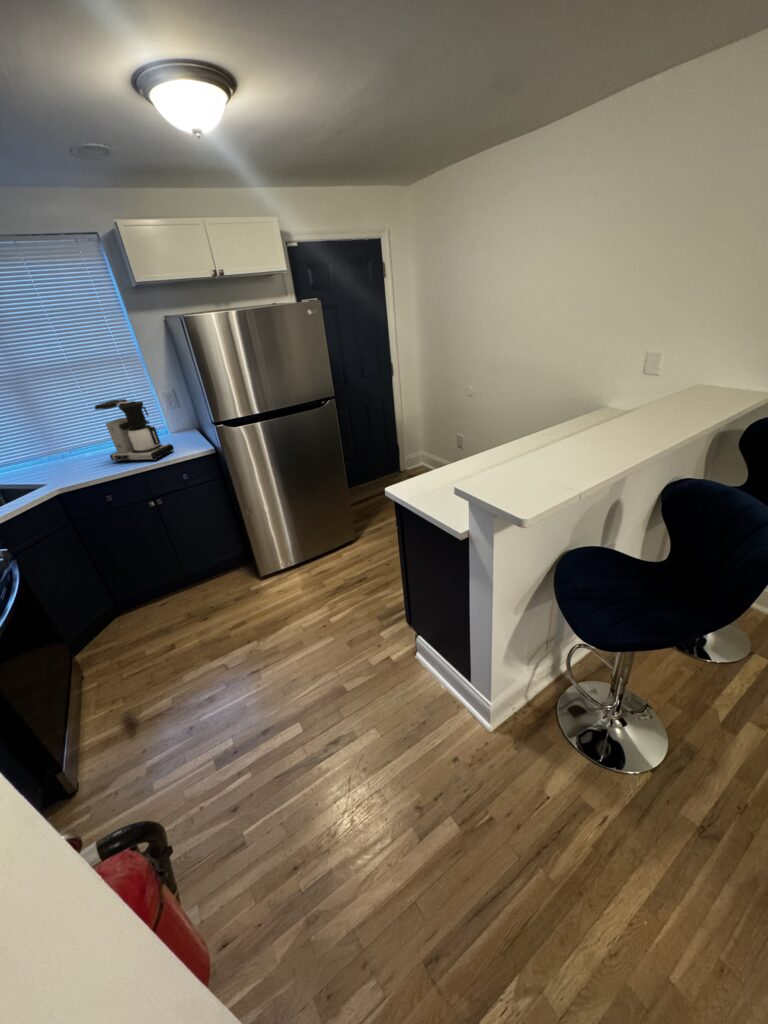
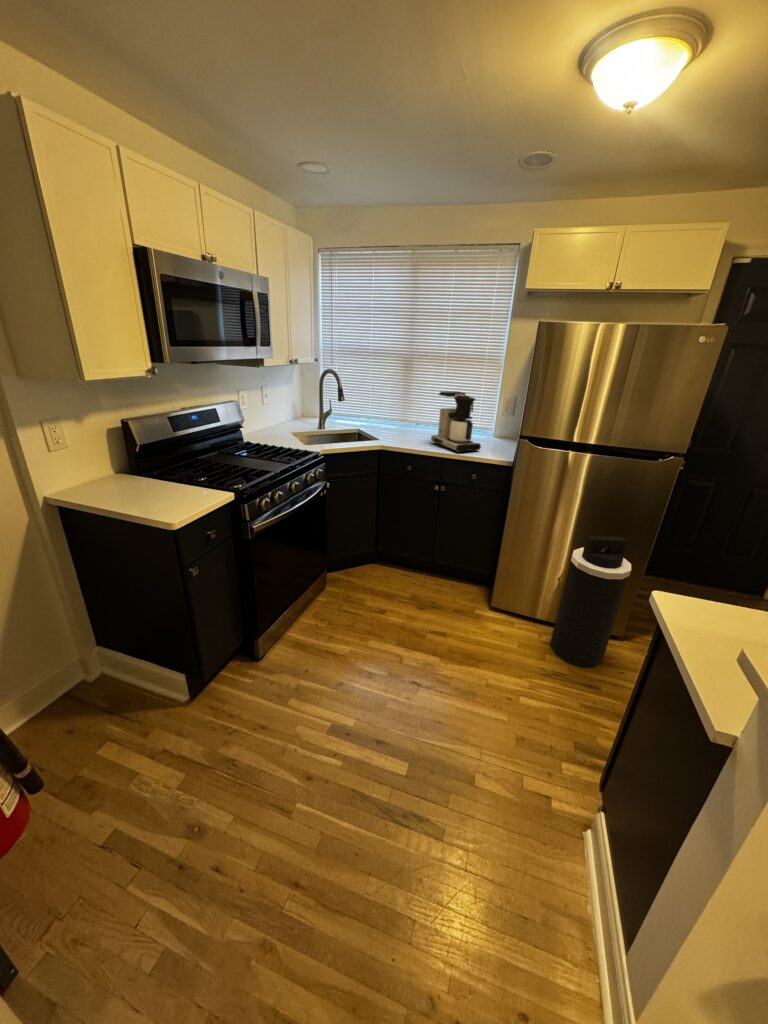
trash can: none [303,470,357,578] -> present [550,536,631,668]

